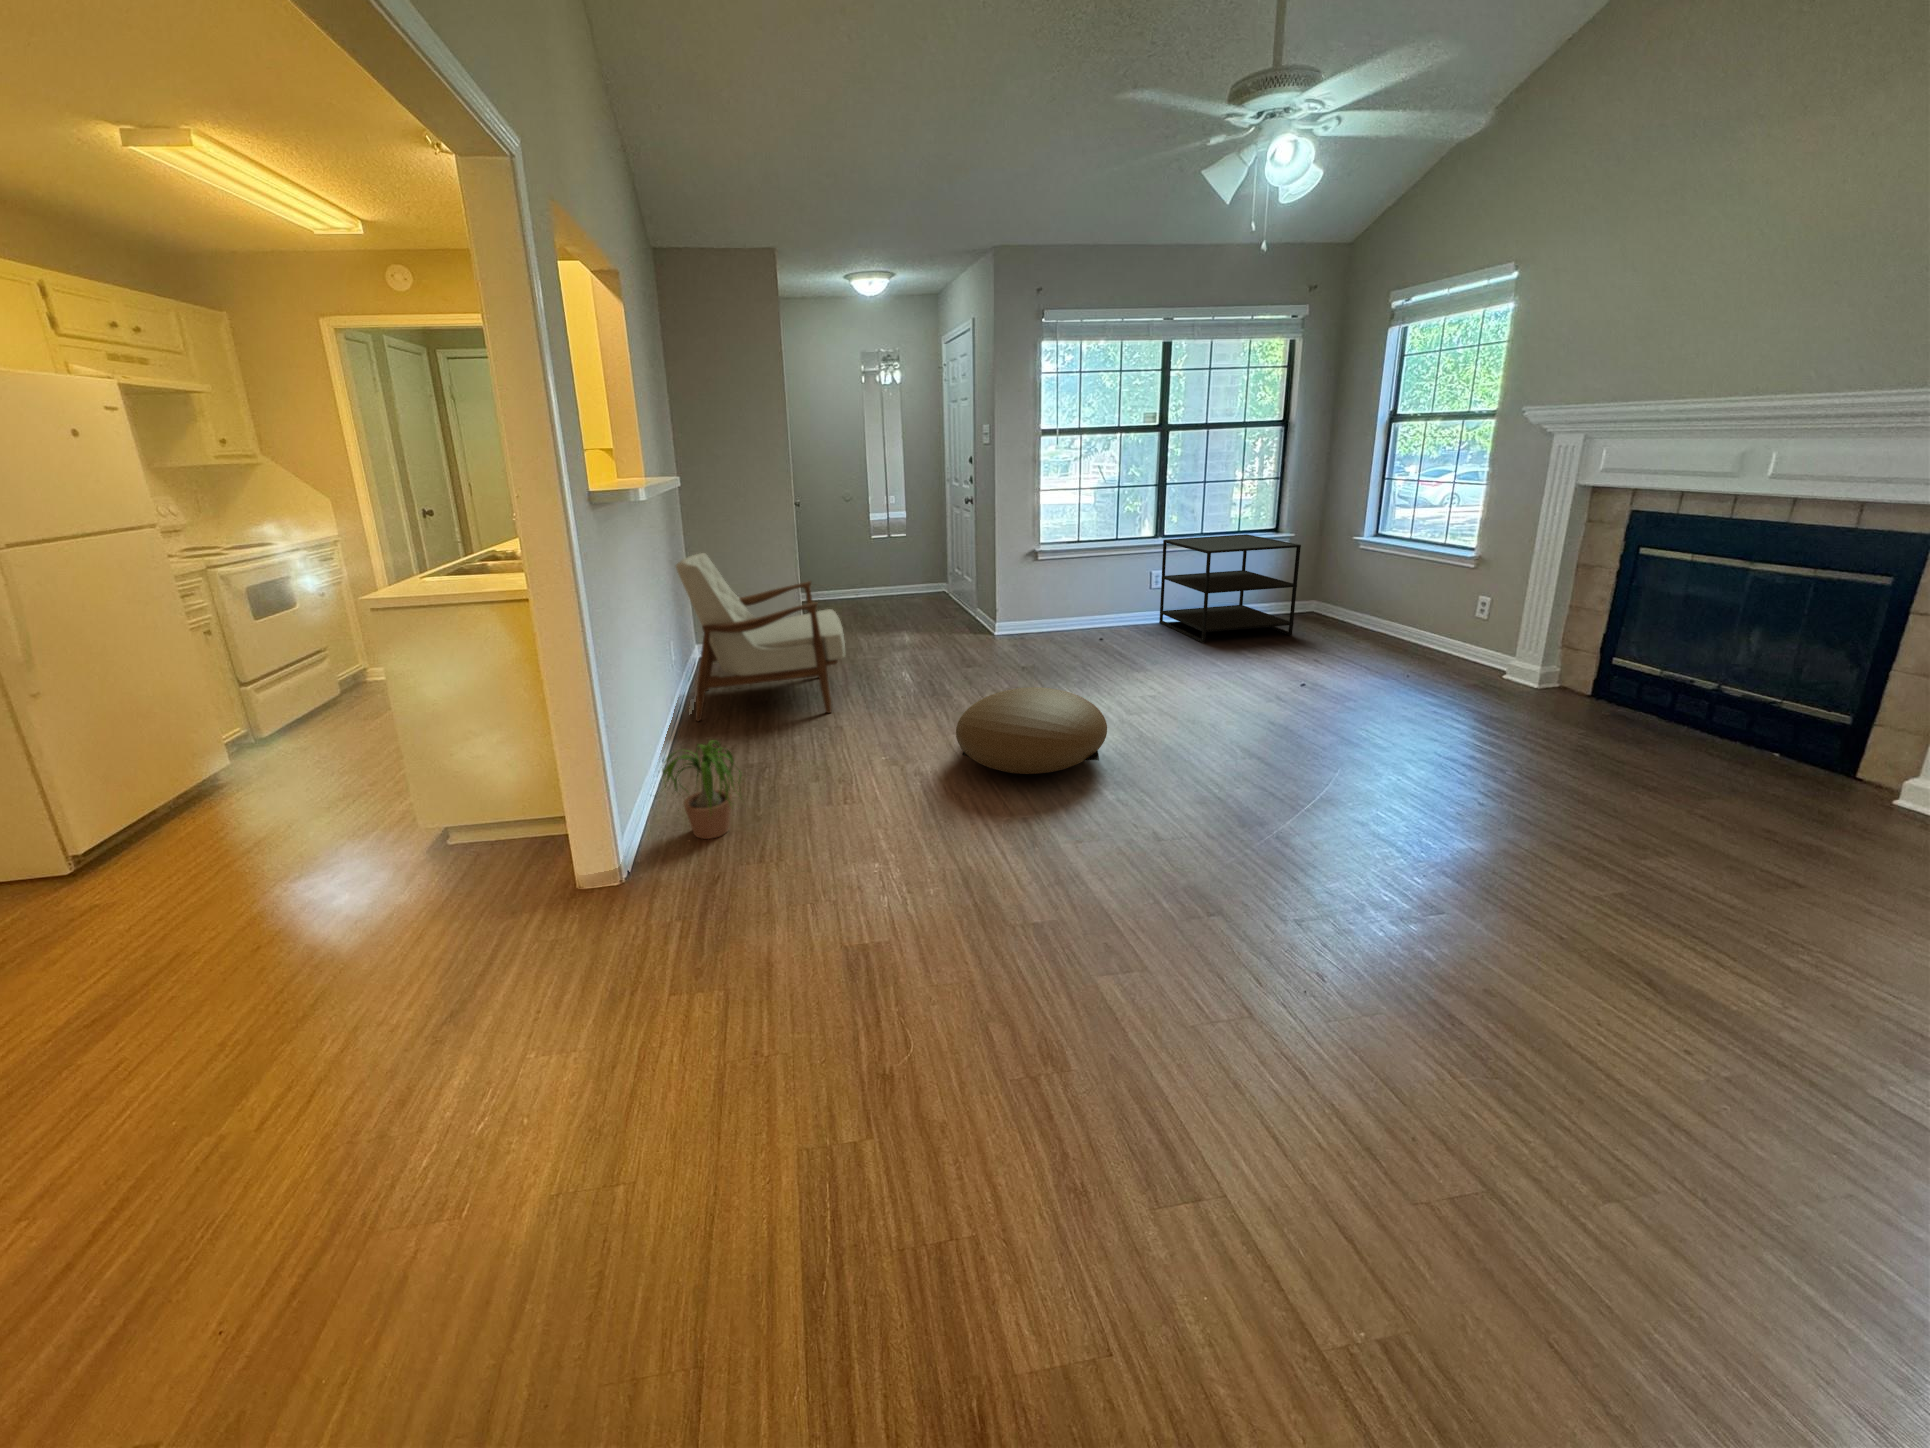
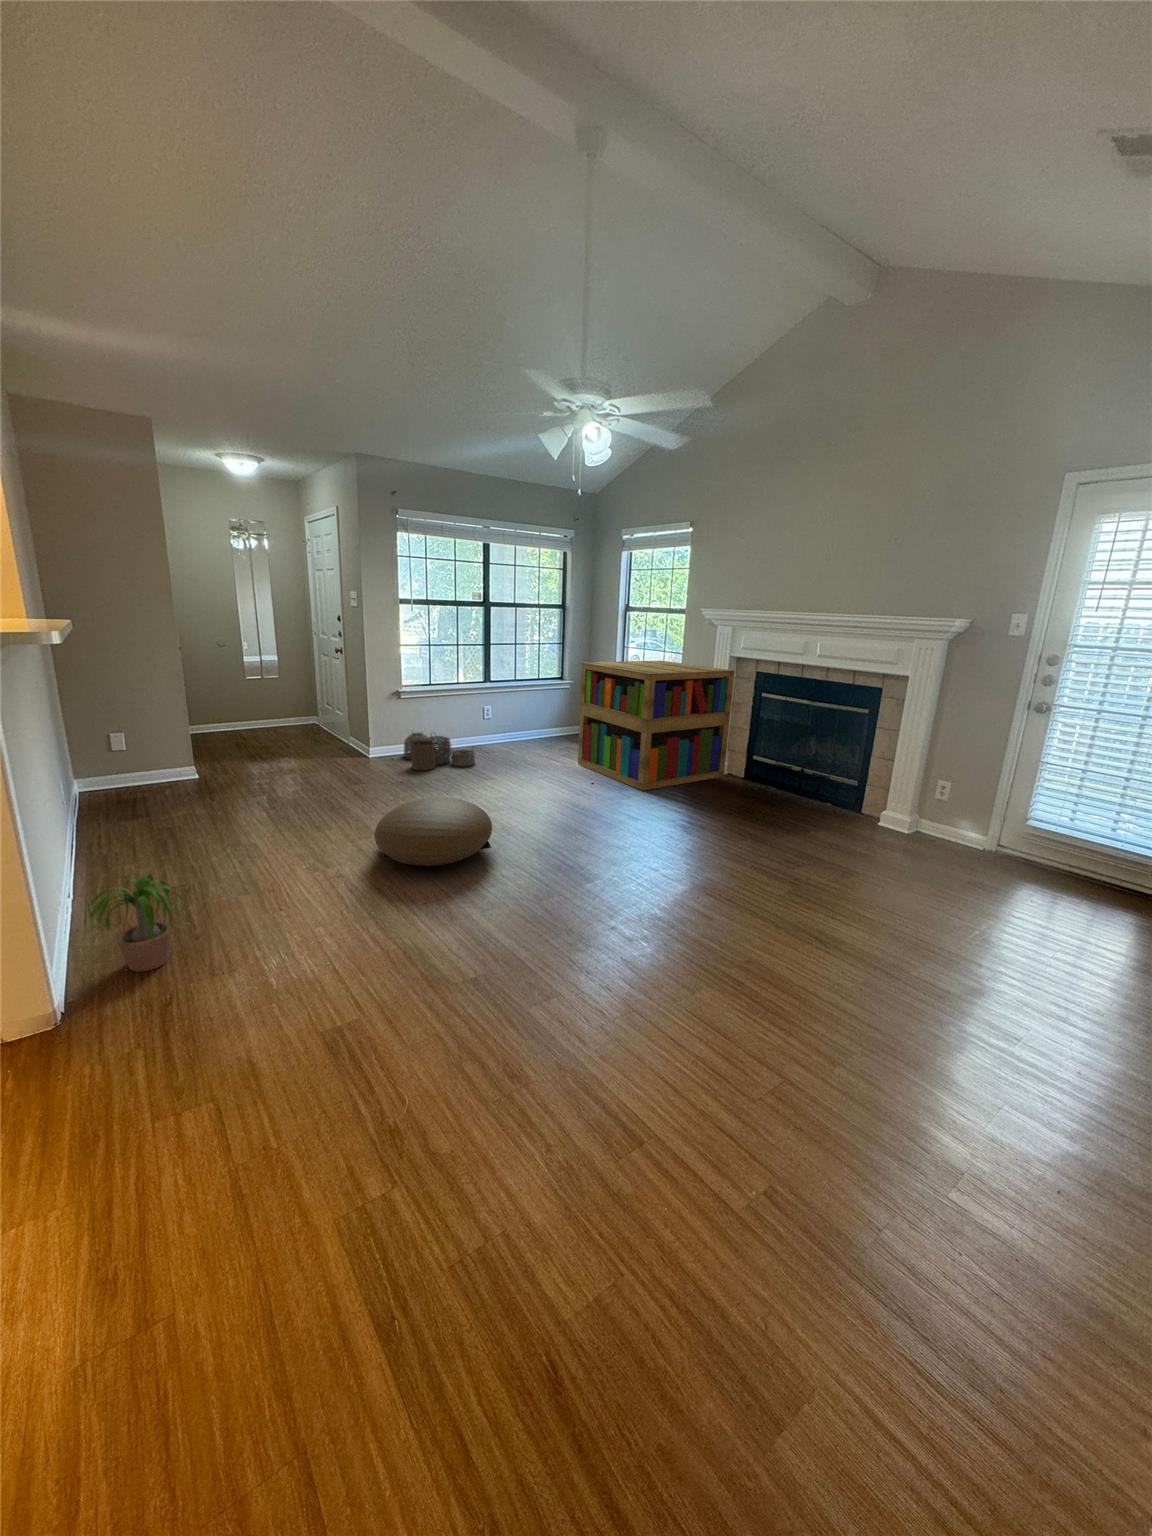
bookshelf: none [1280,497,1584,704] -> present [578,661,734,791]
side table: present [1159,534,1301,643] -> none [493,681,582,757]
armchair: present [676,553,845,721] -> none [57,692,255,857]
woven basket: none [1034,602,1125,654] -> present [404,733,475,770]

